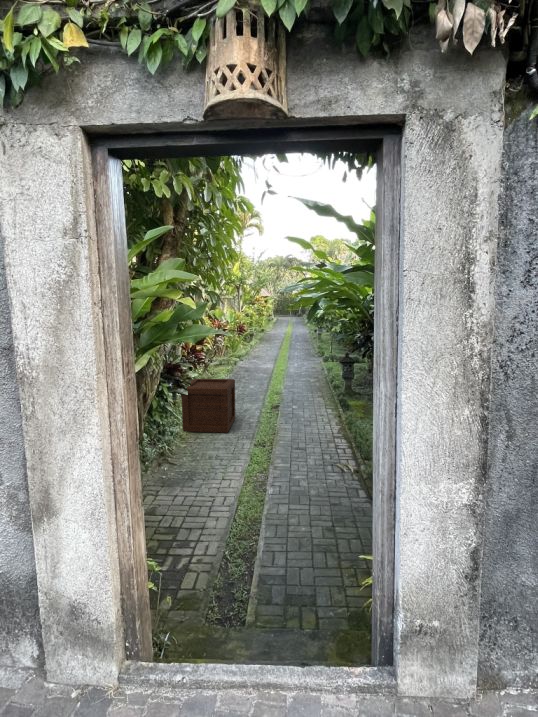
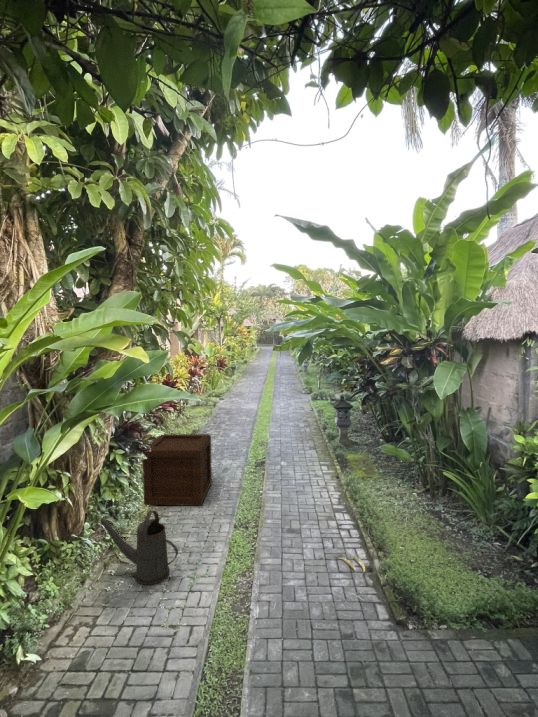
watering can: none [157,424,214,476] -> present [101,510,178,585]

